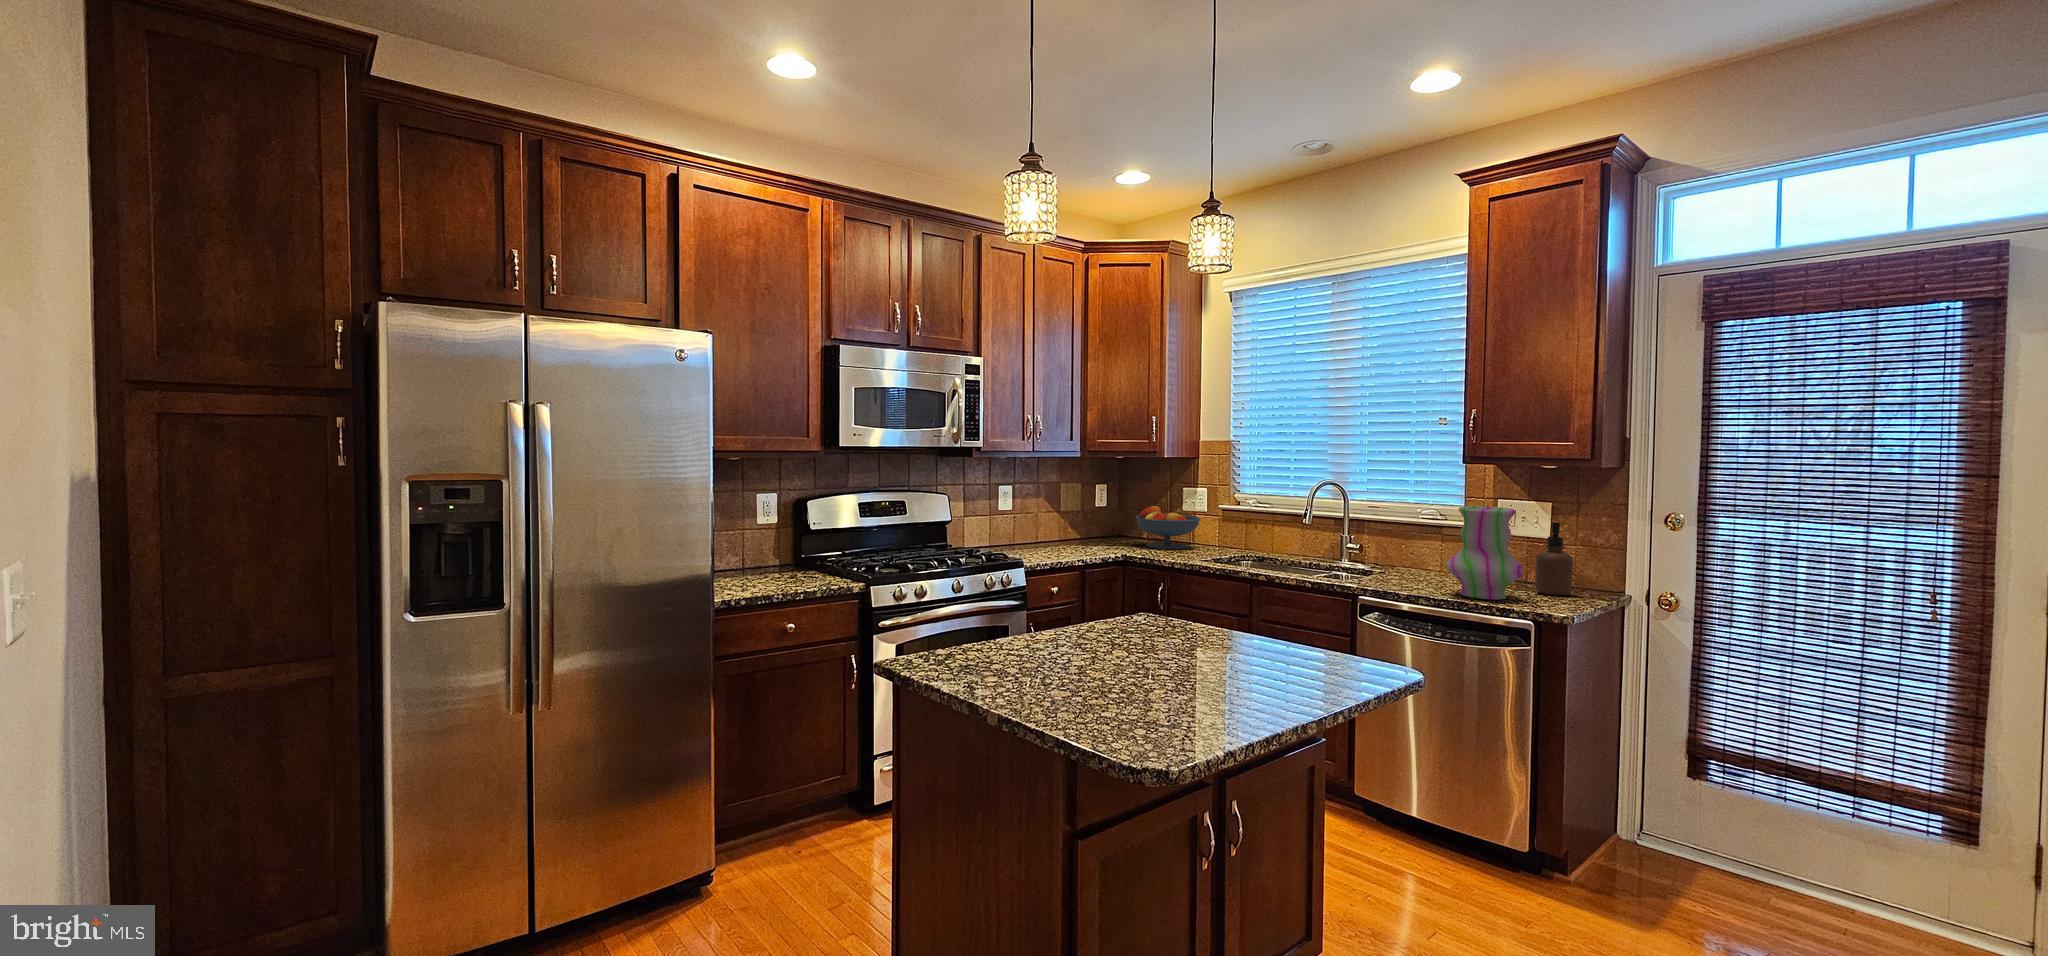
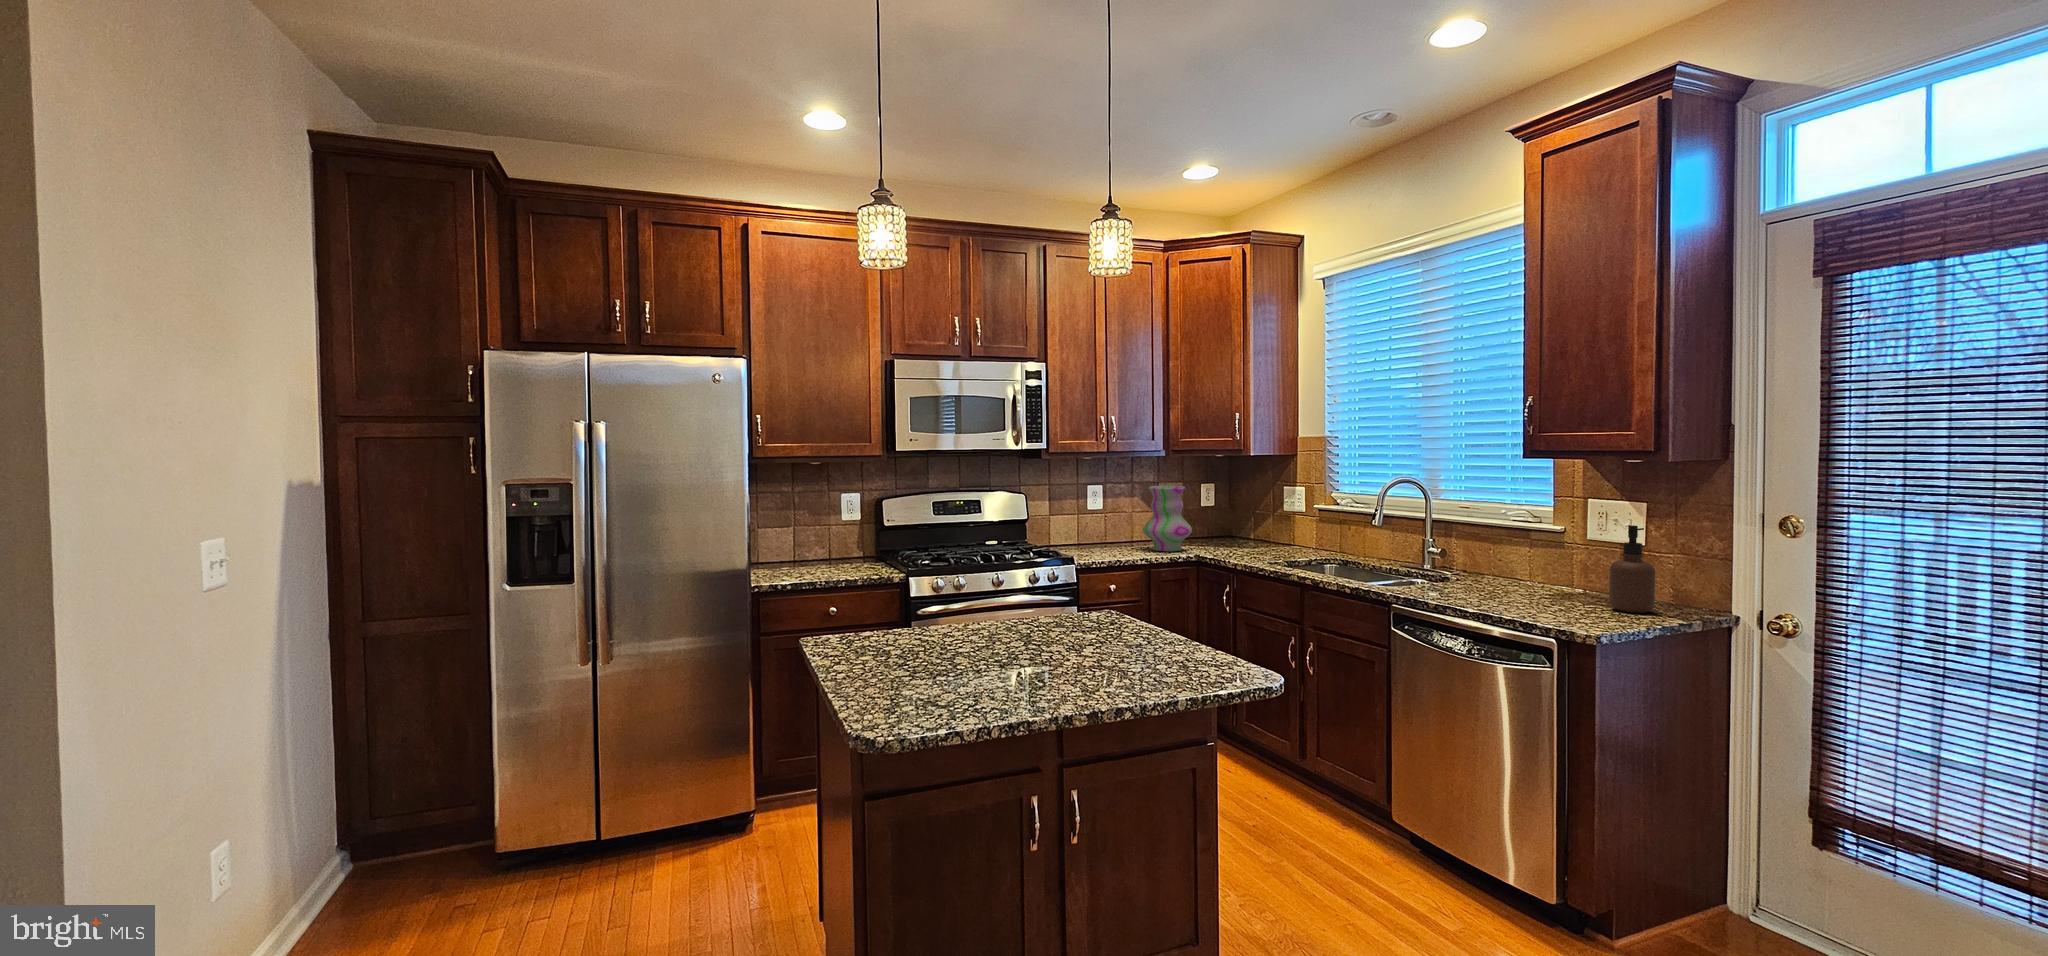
fruit bowl: present [1135,506,1200,549] -> none [1226,506,1296,552]
vase: present [1446,506,1524,600] -> present [1143,486,1192,551]

